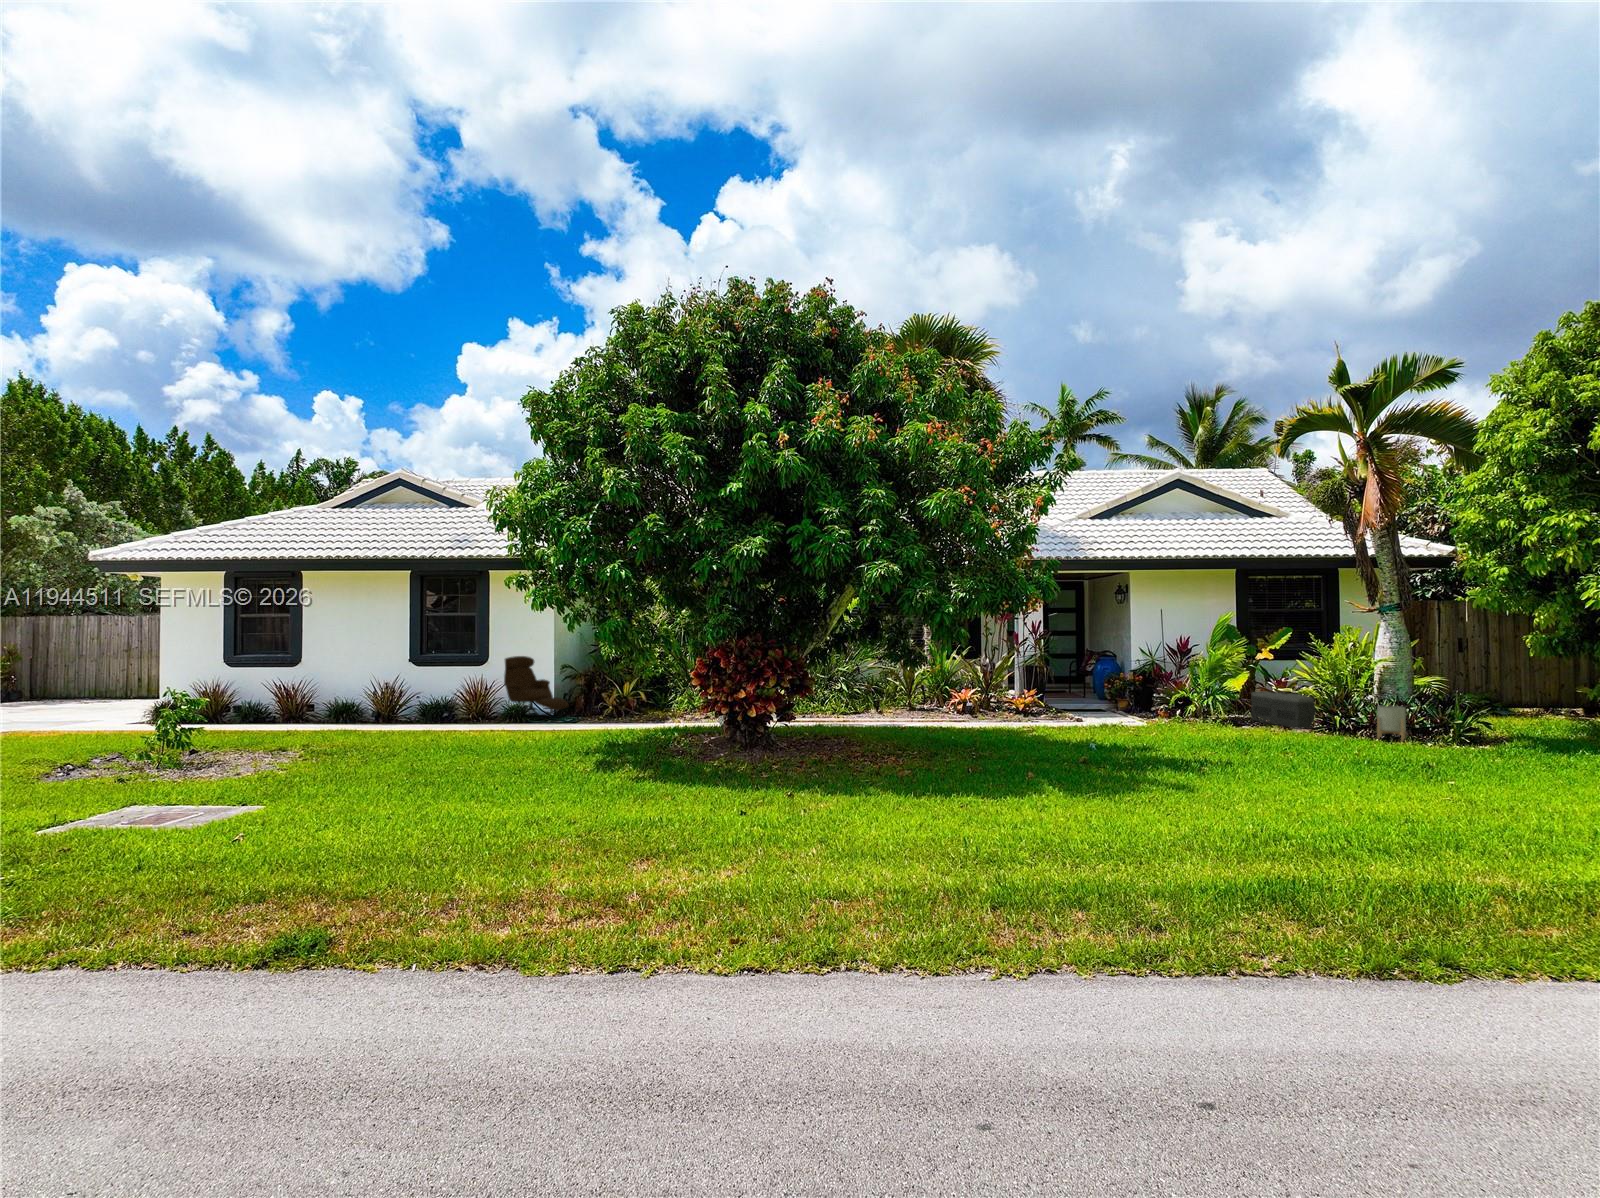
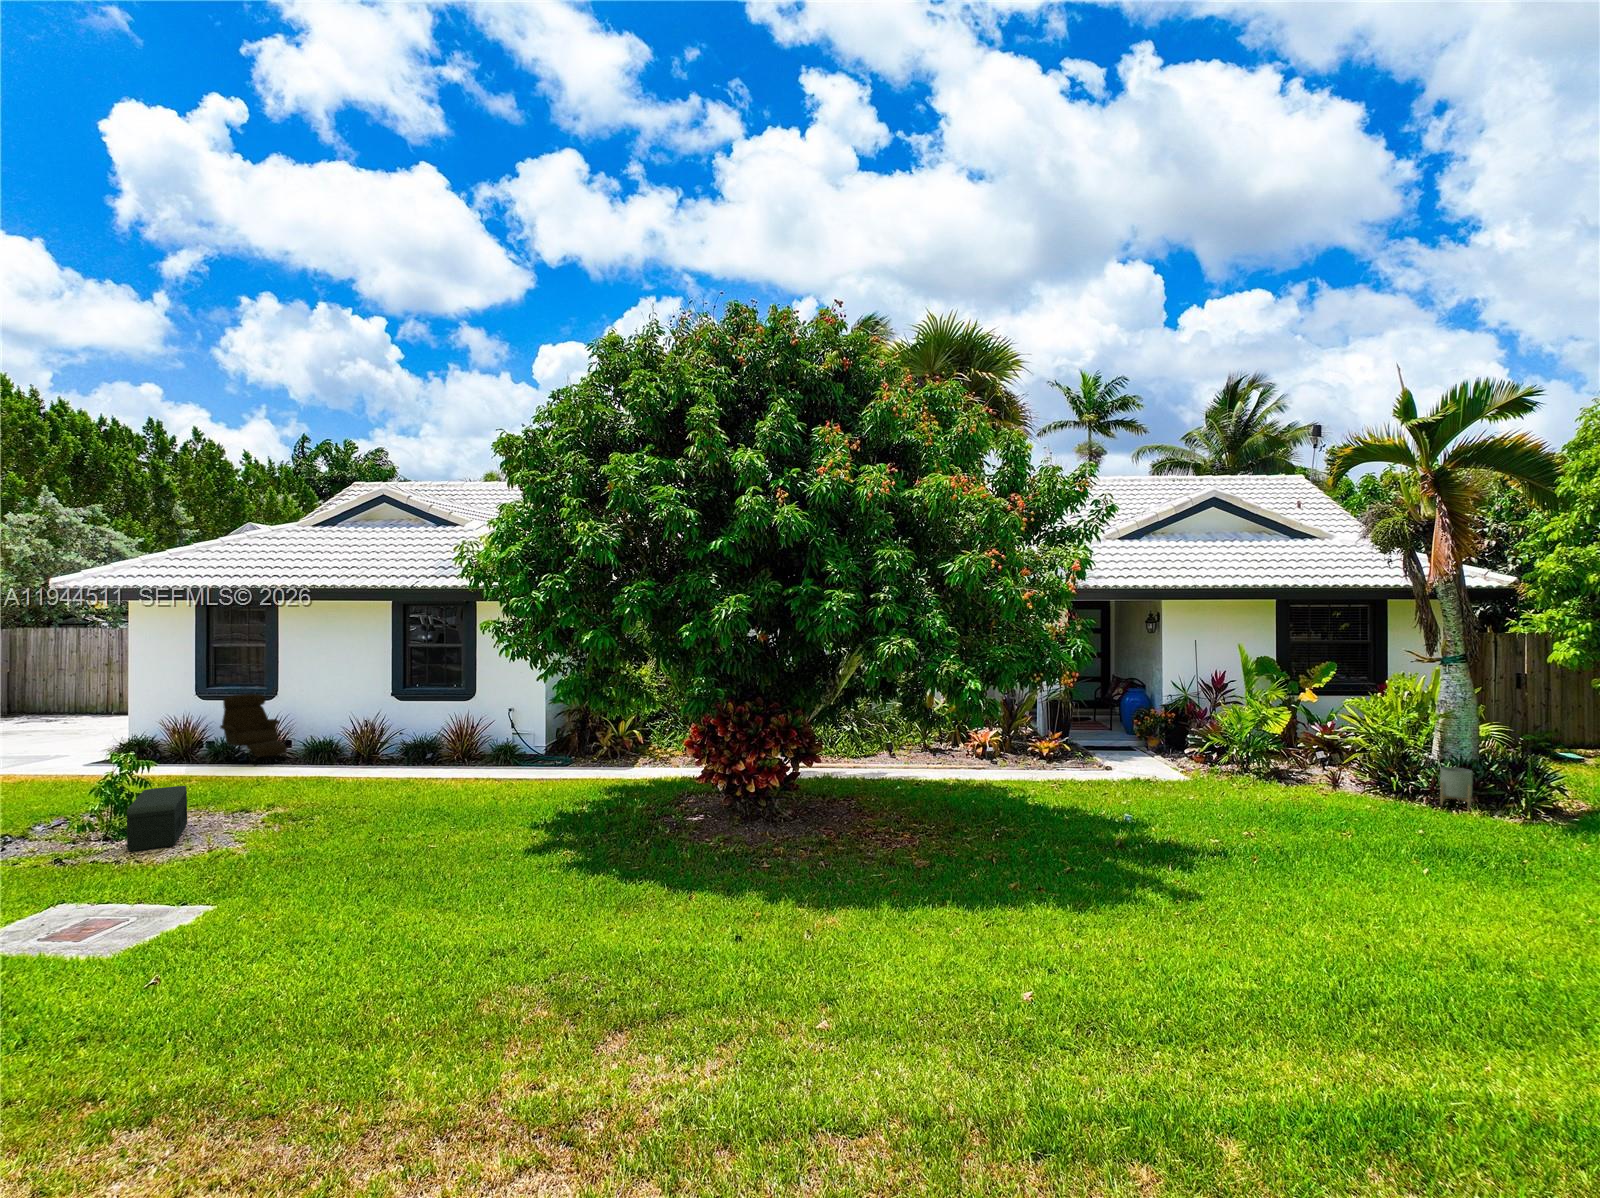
lounge chair: present [504,656,568,717] -> present [220,694,287,763]
storage bench: present [1251,691,1320,729] -> present [127,786,187,852]

